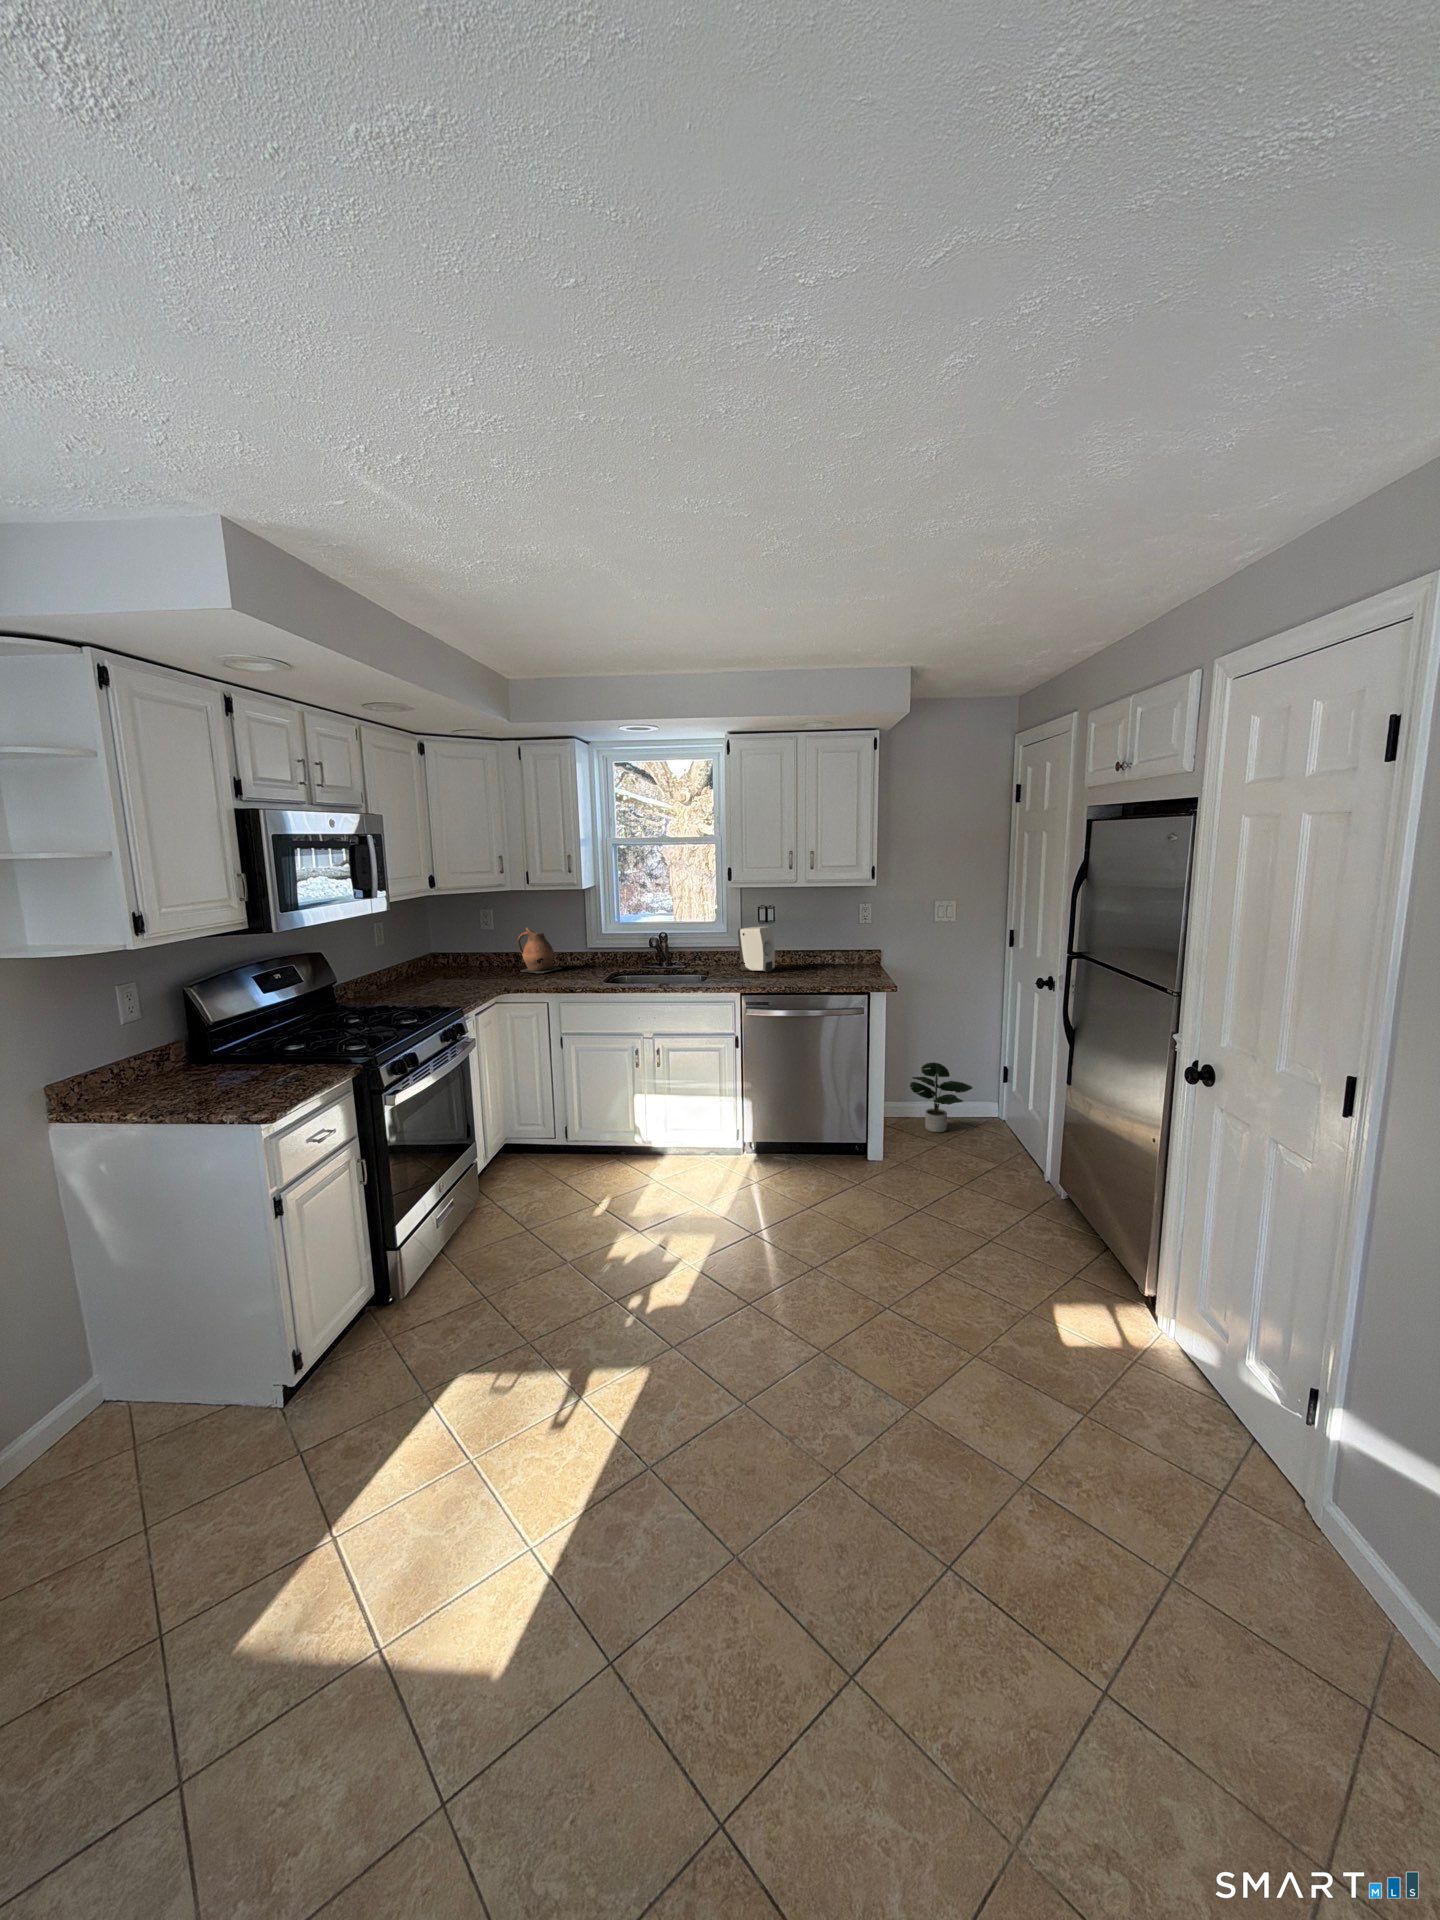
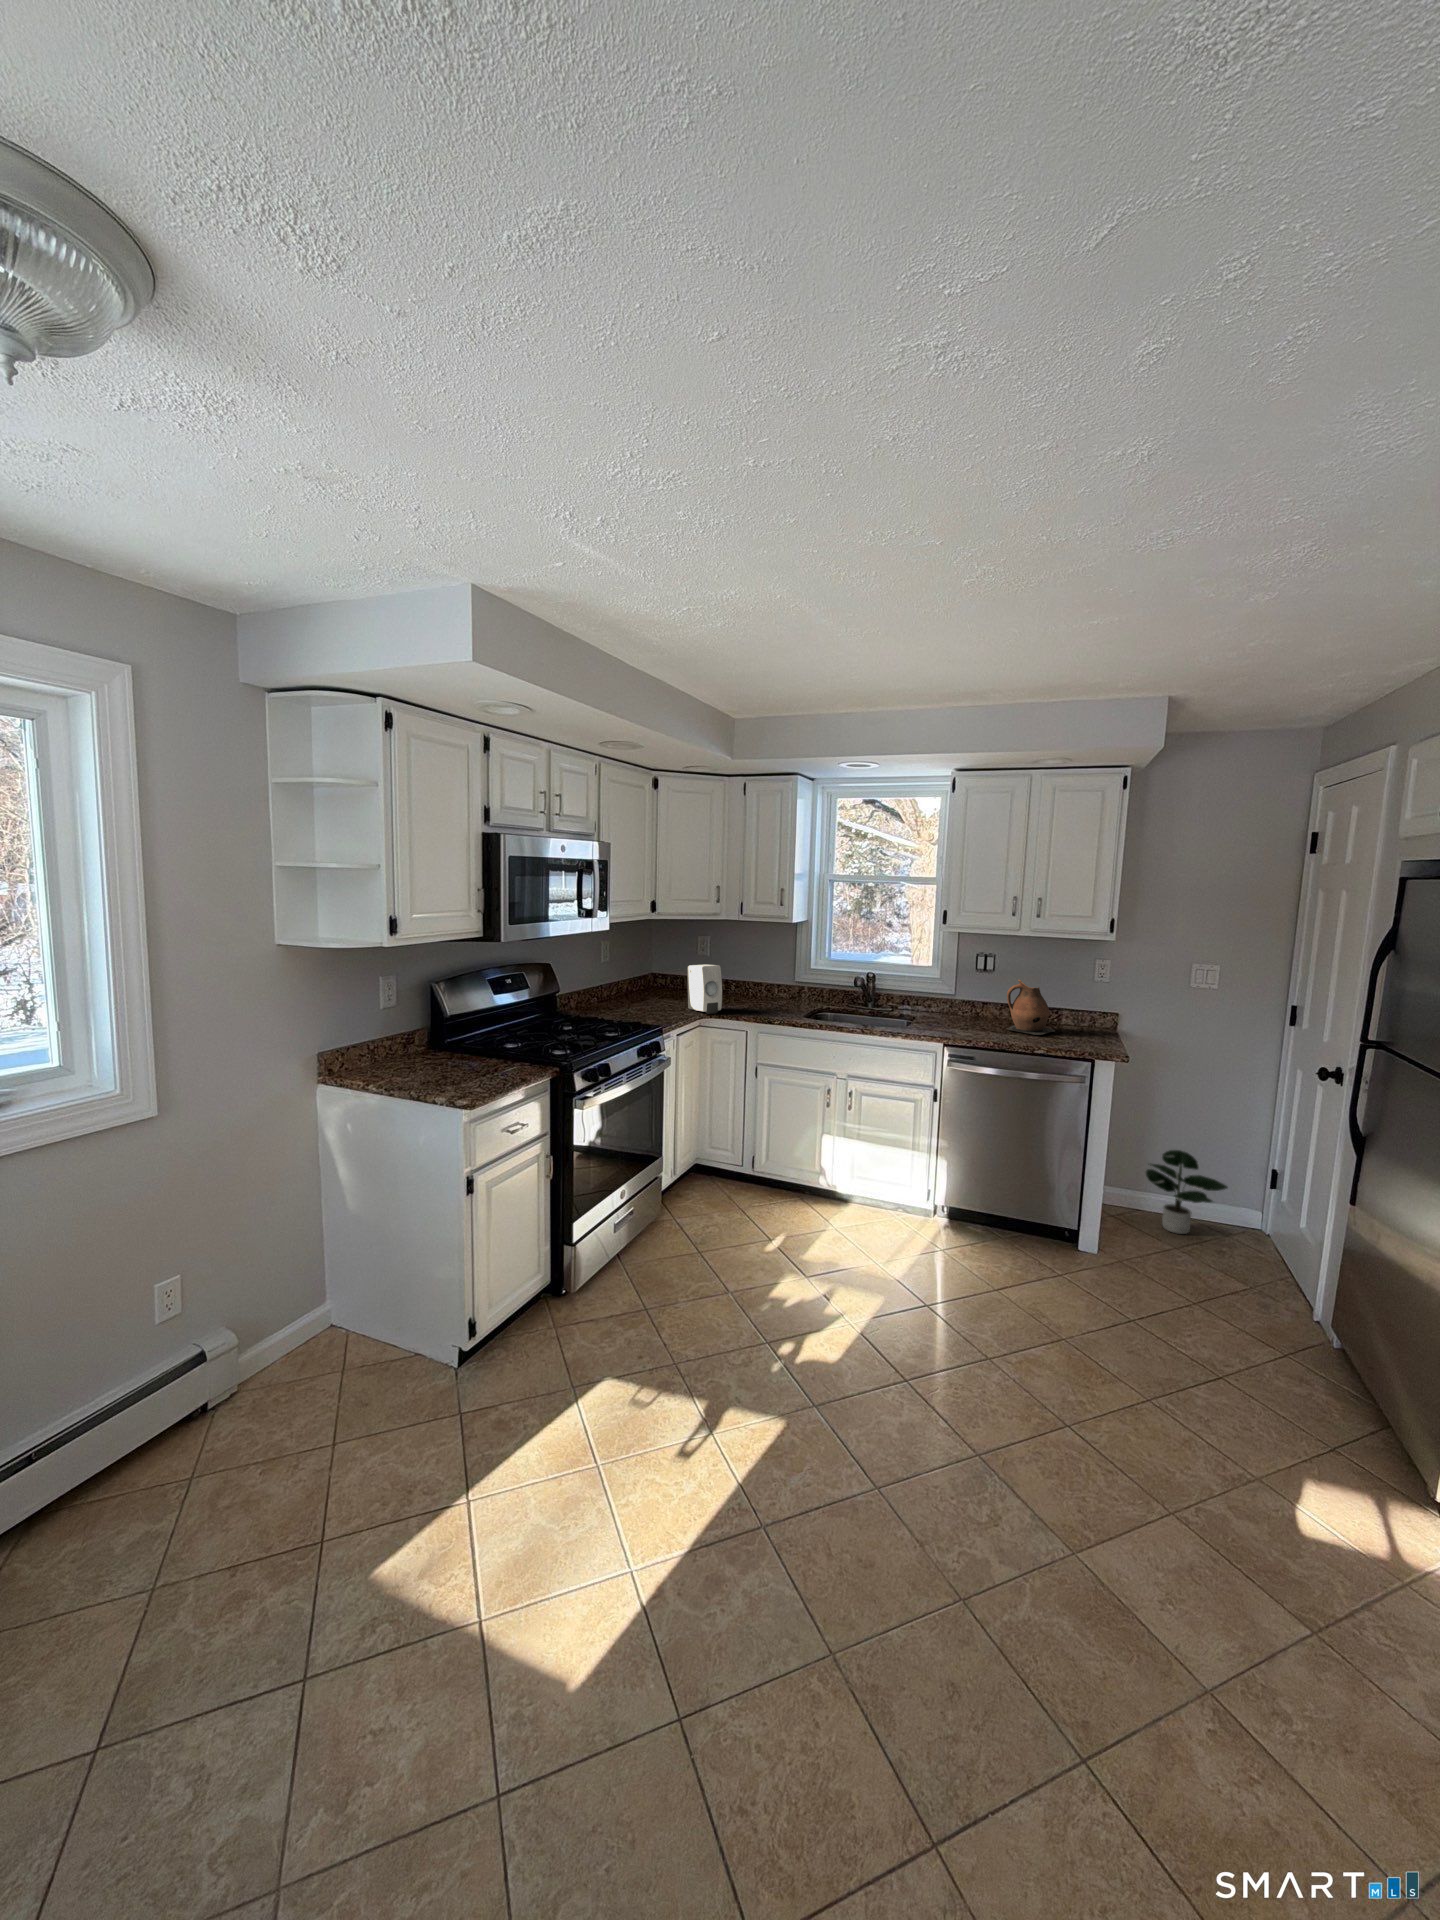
soap dispenser: present [738,927,775,972] -> present [687,965,722,1014]
ceramic pitcher: present [518,928,562,974] -> present [1006,980,1056,1035]

